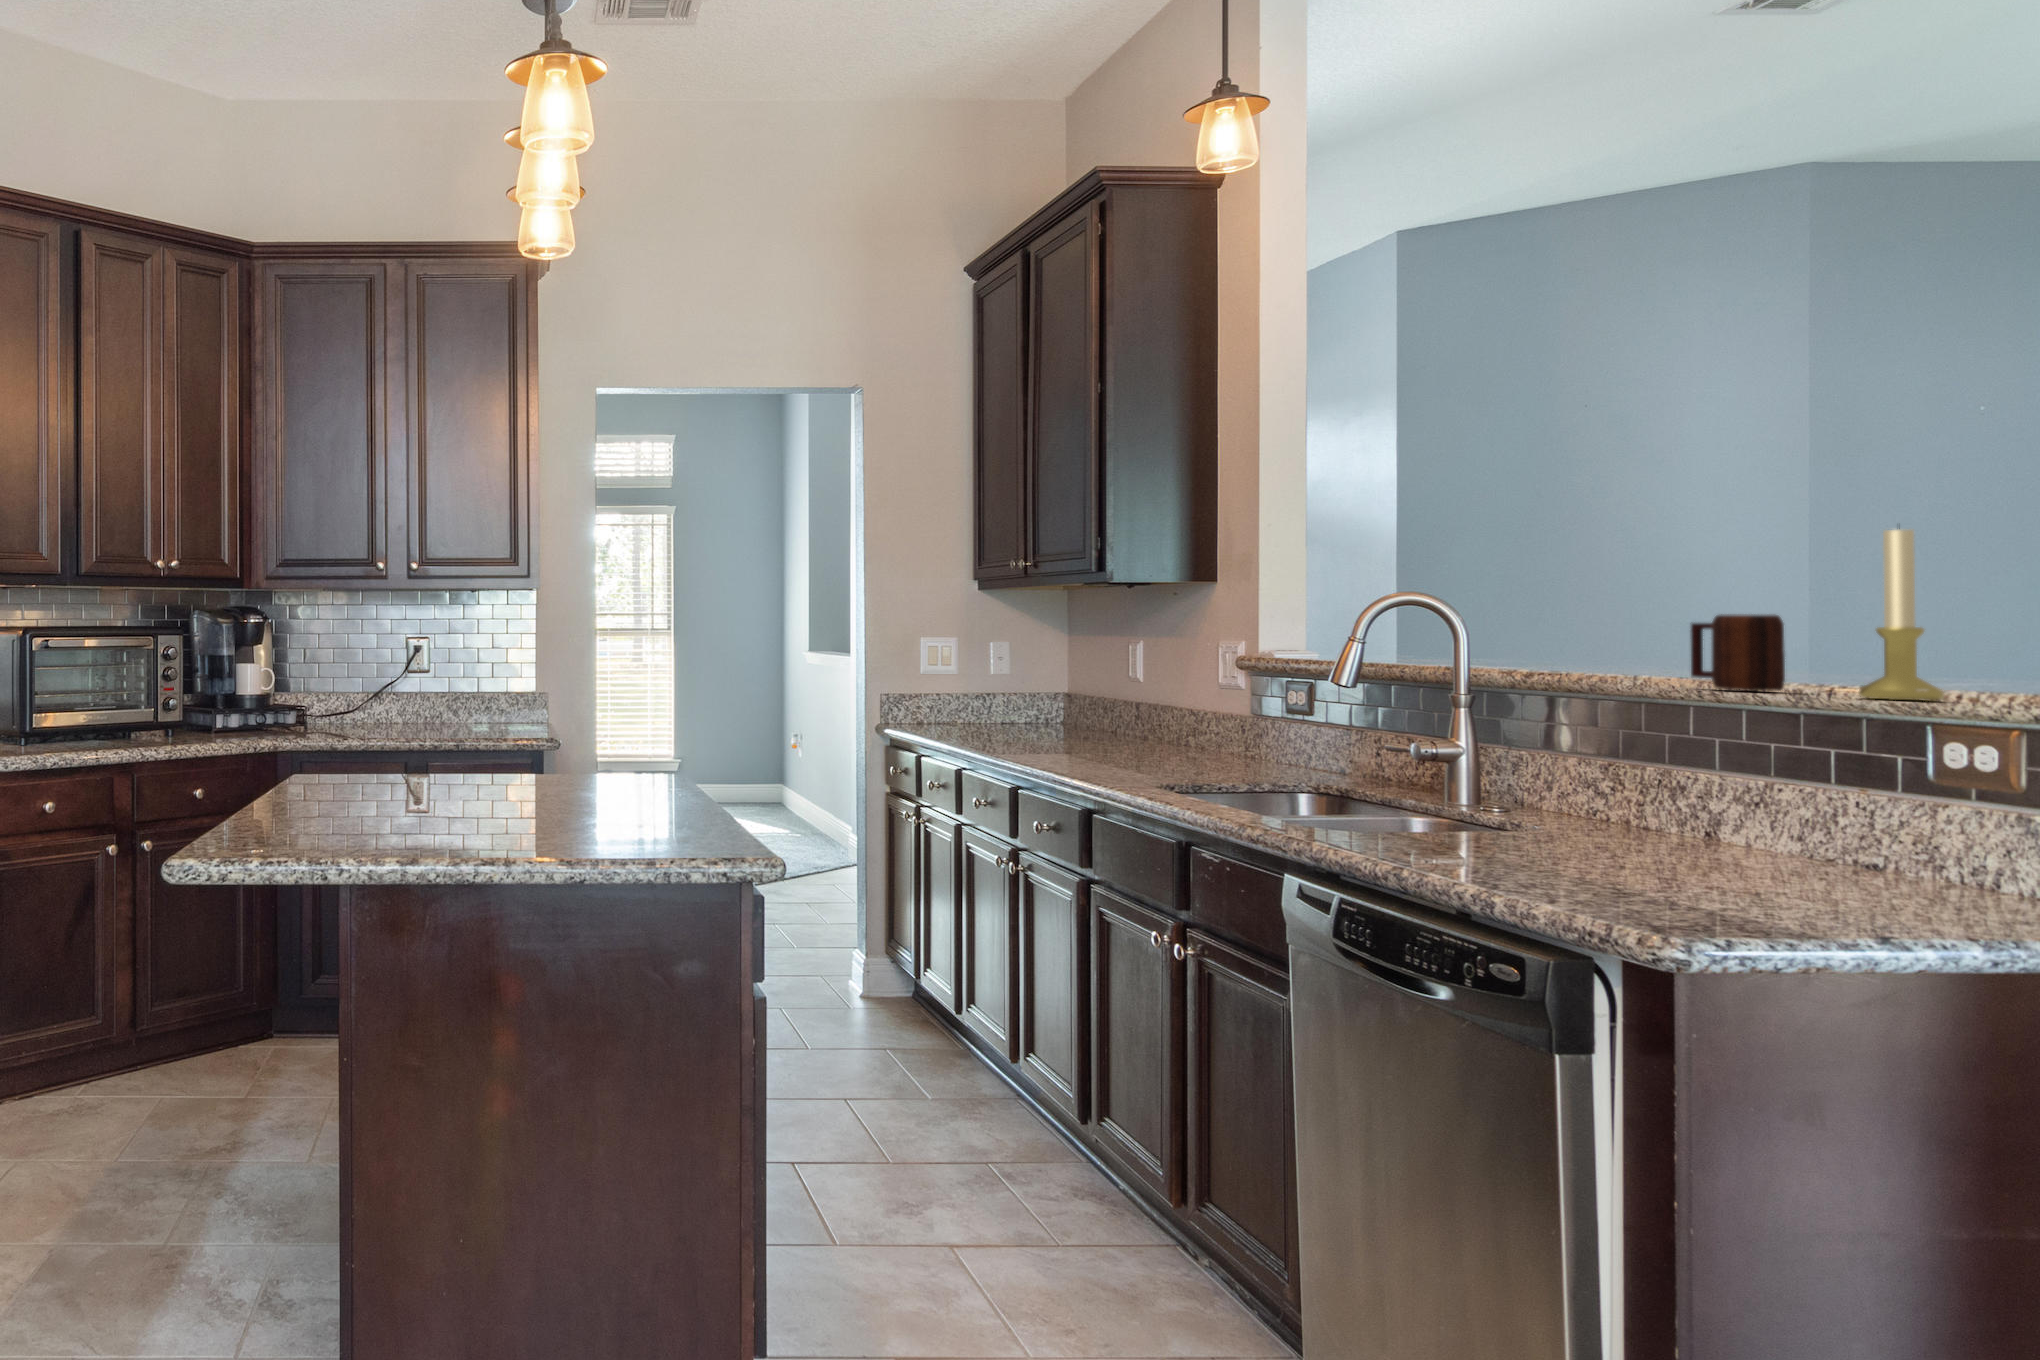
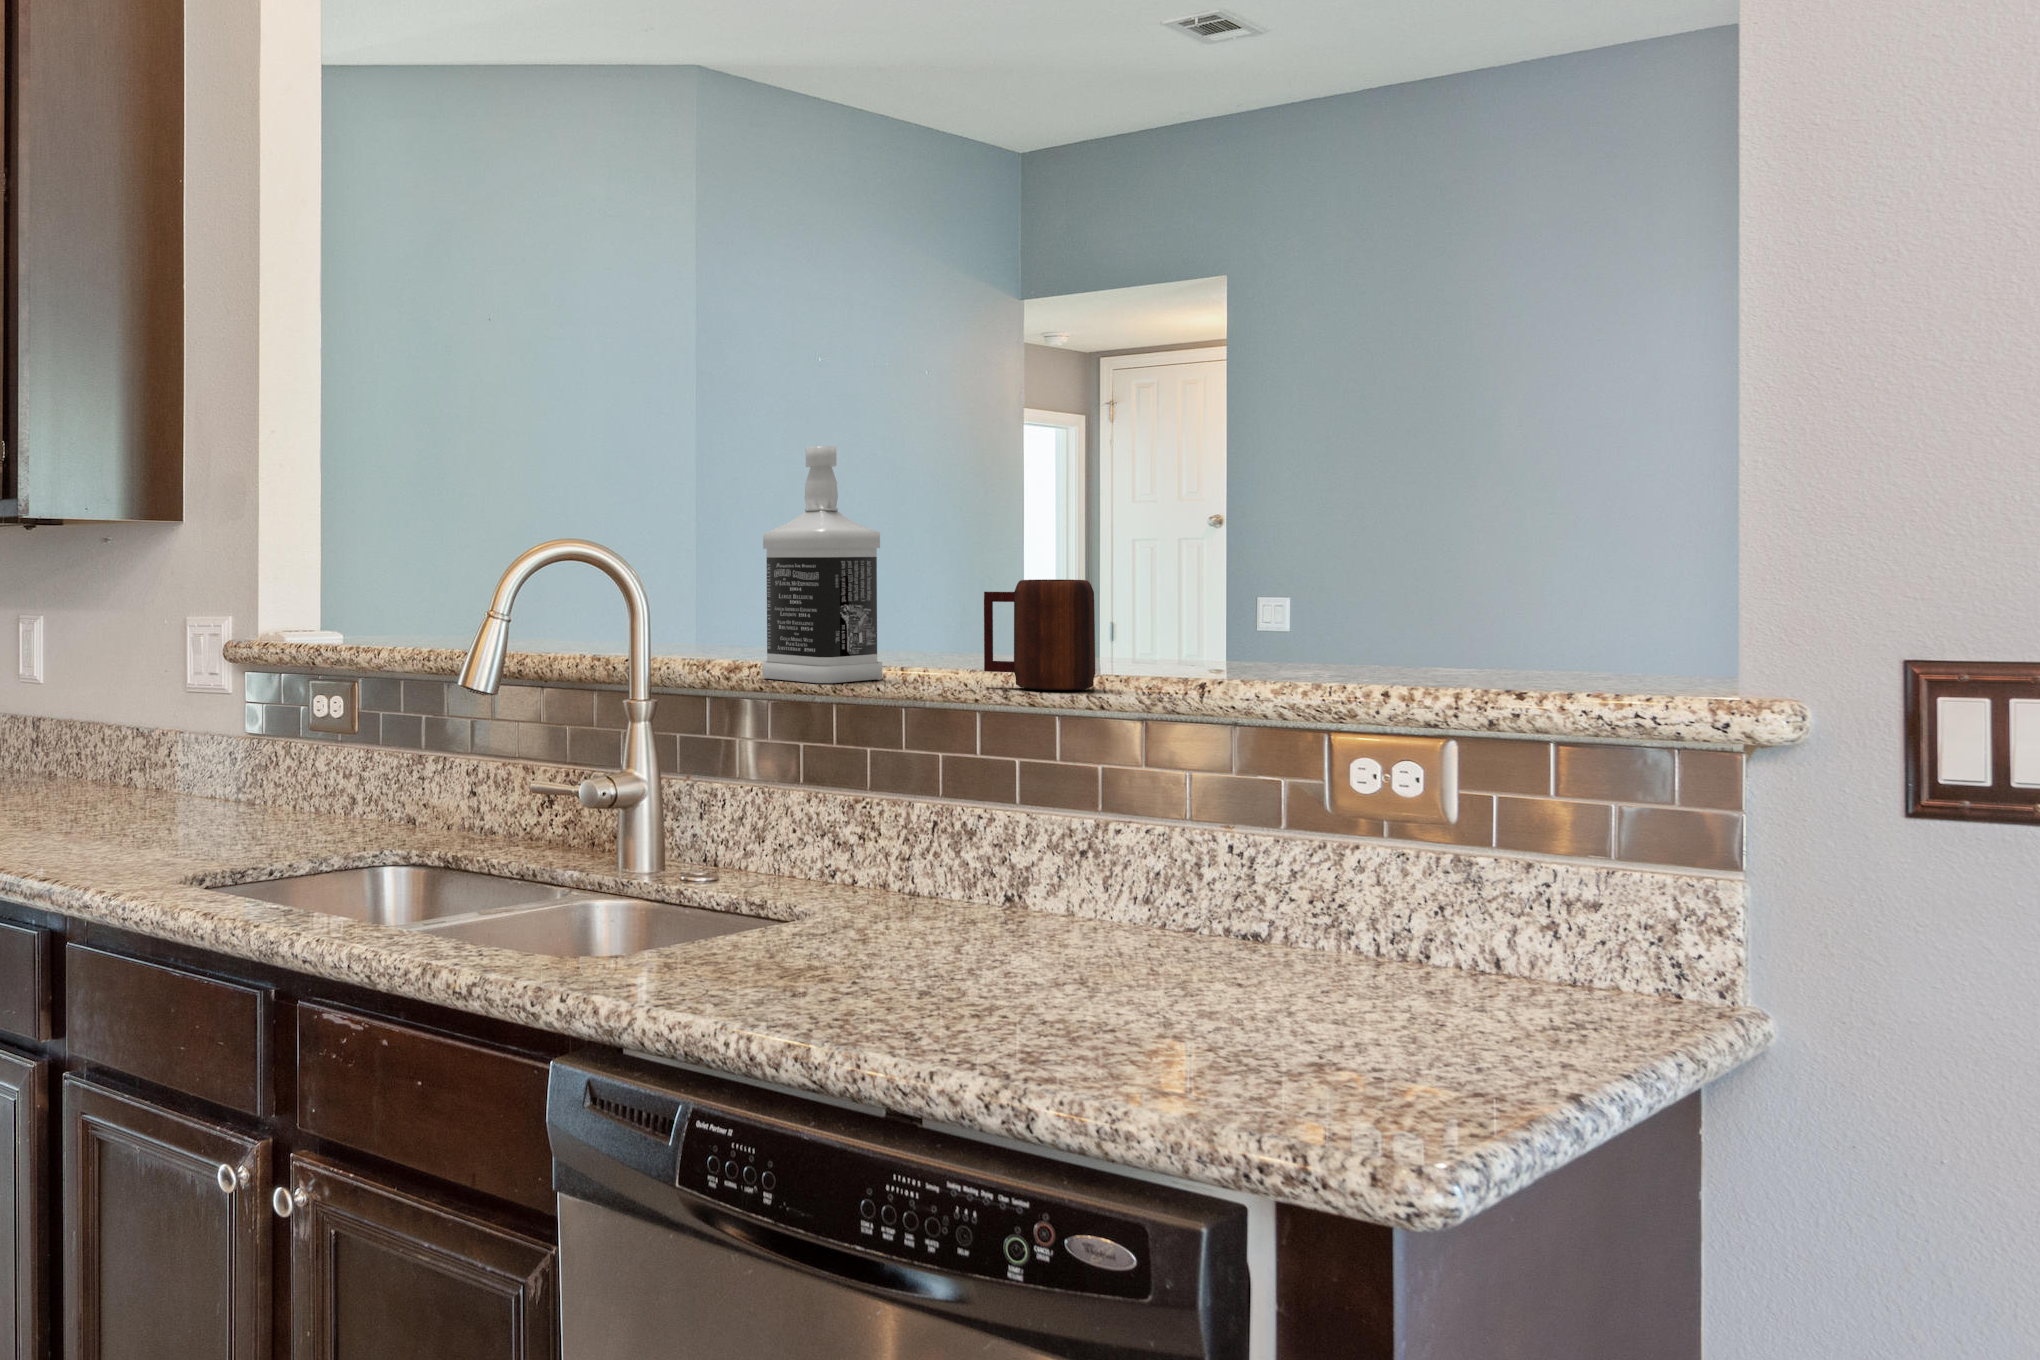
bottle: none [1541,524,1642,683] -> present [762,446,882,683]
candle holder: present [1859,529,1944,701] -> none [1220,454,1312,701]

